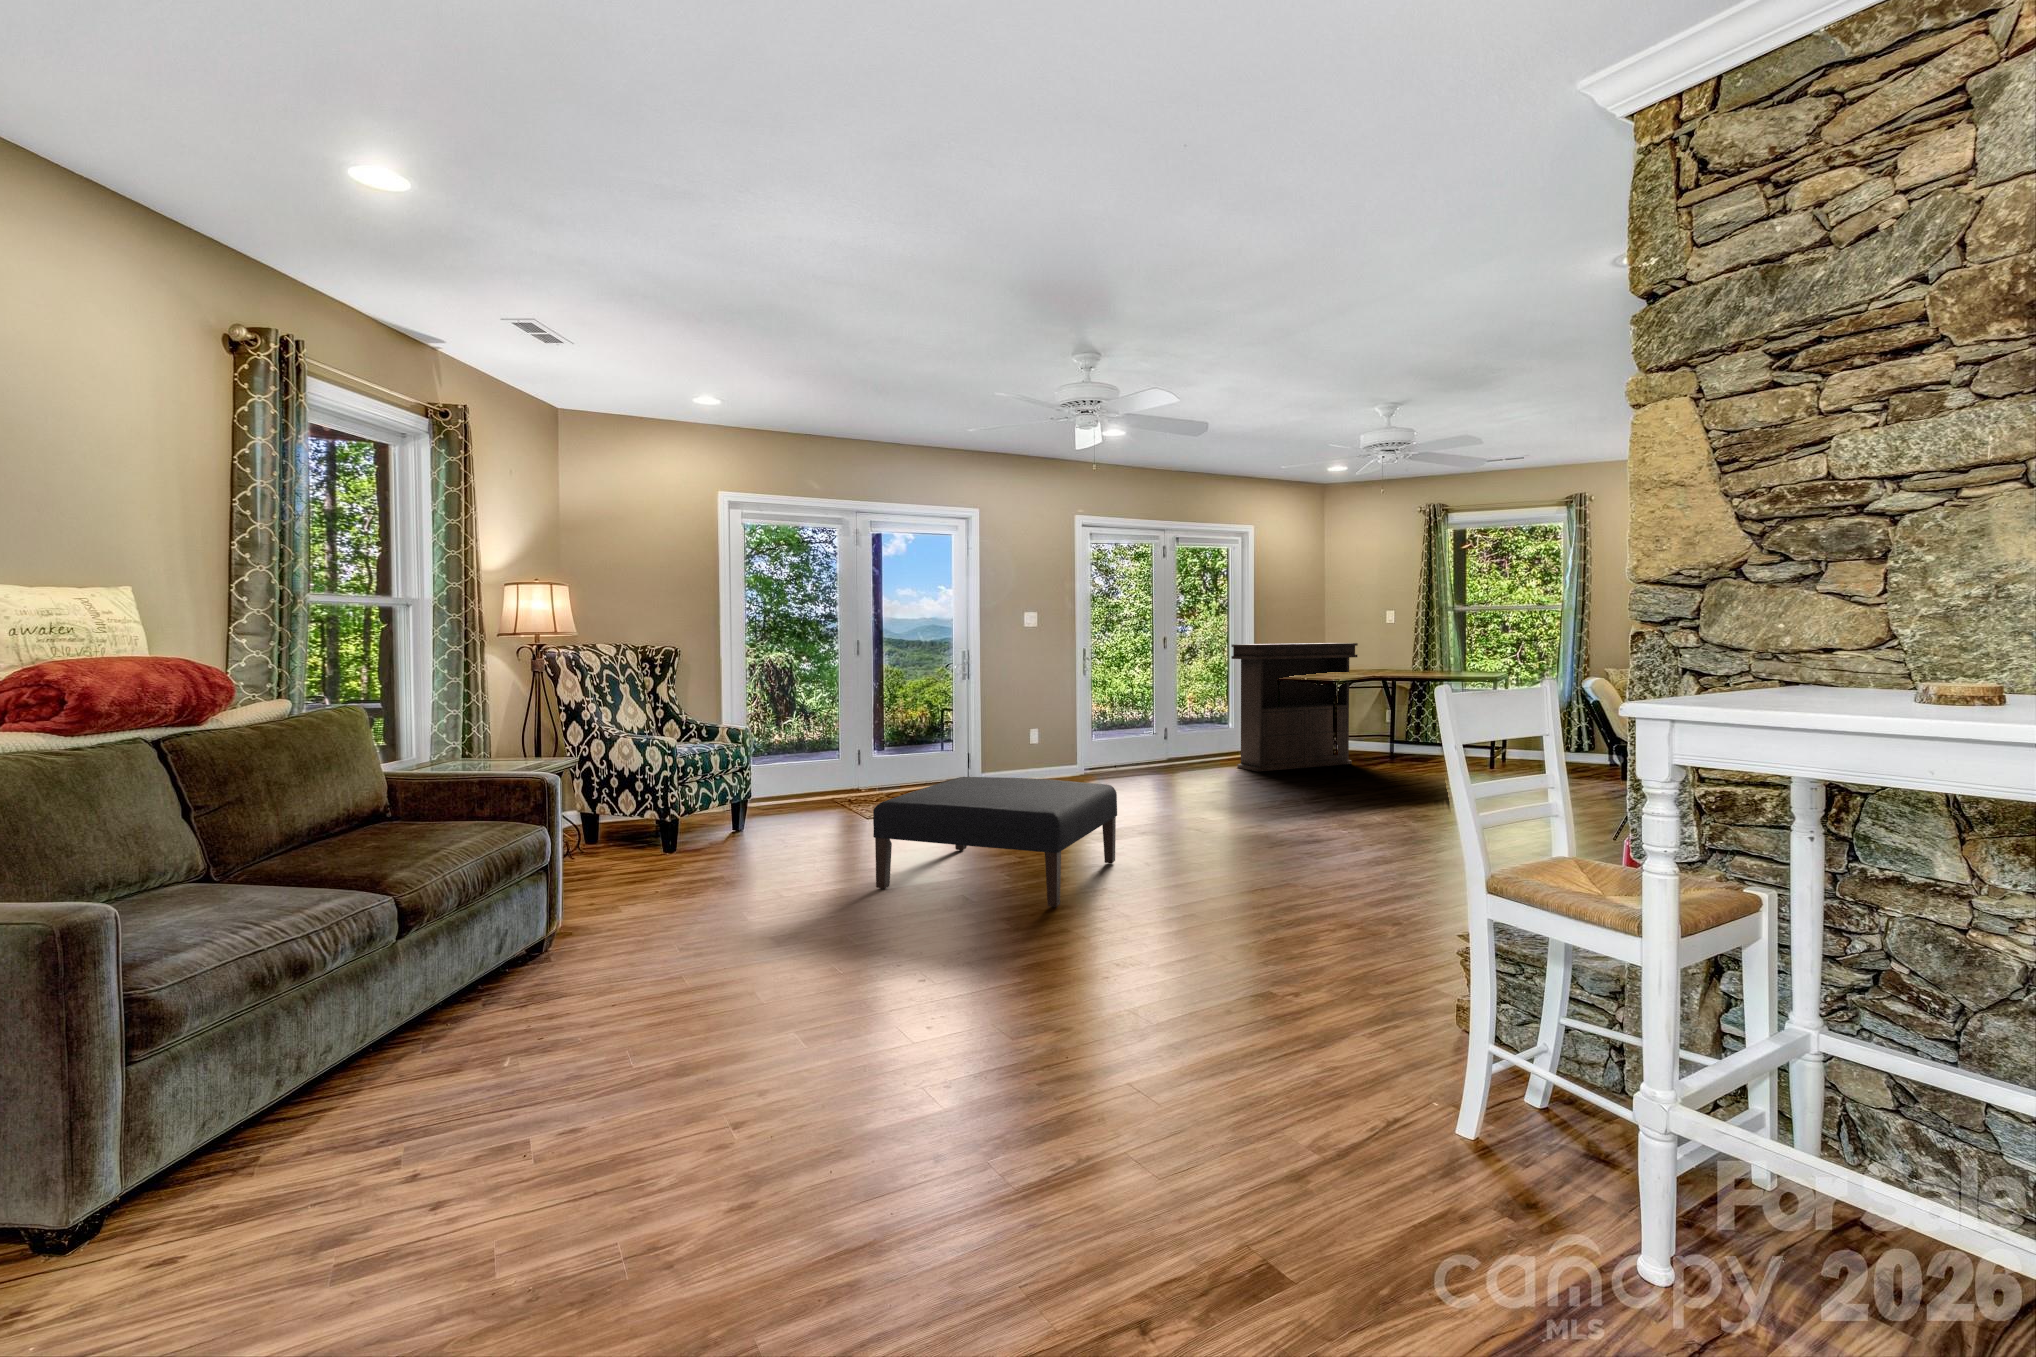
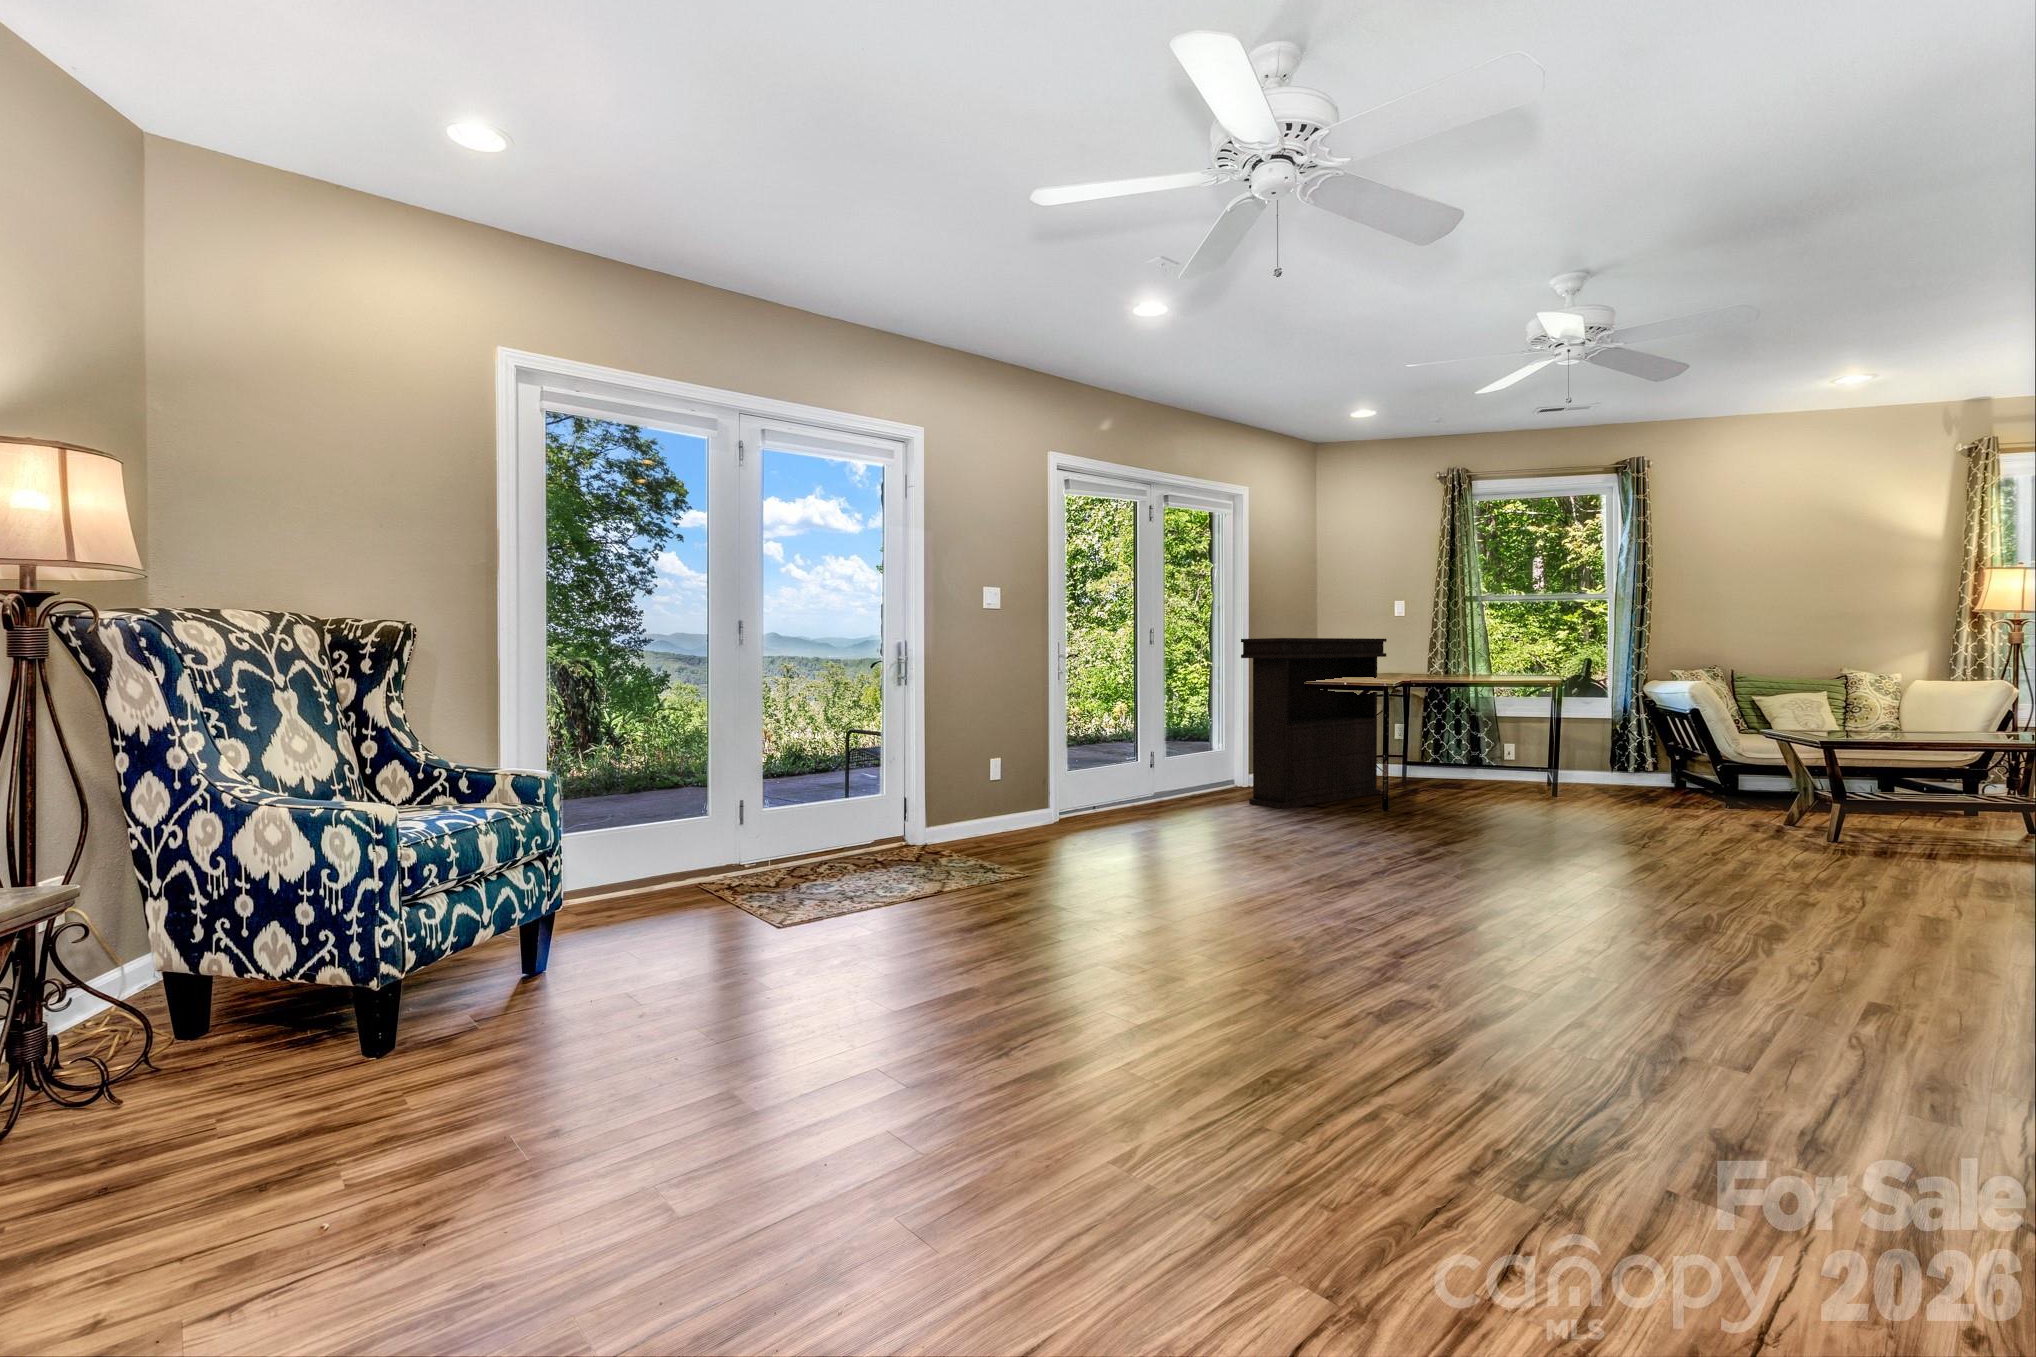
ottoman: present [873,777,1117,907] -> none [892,862,1384,1204]

